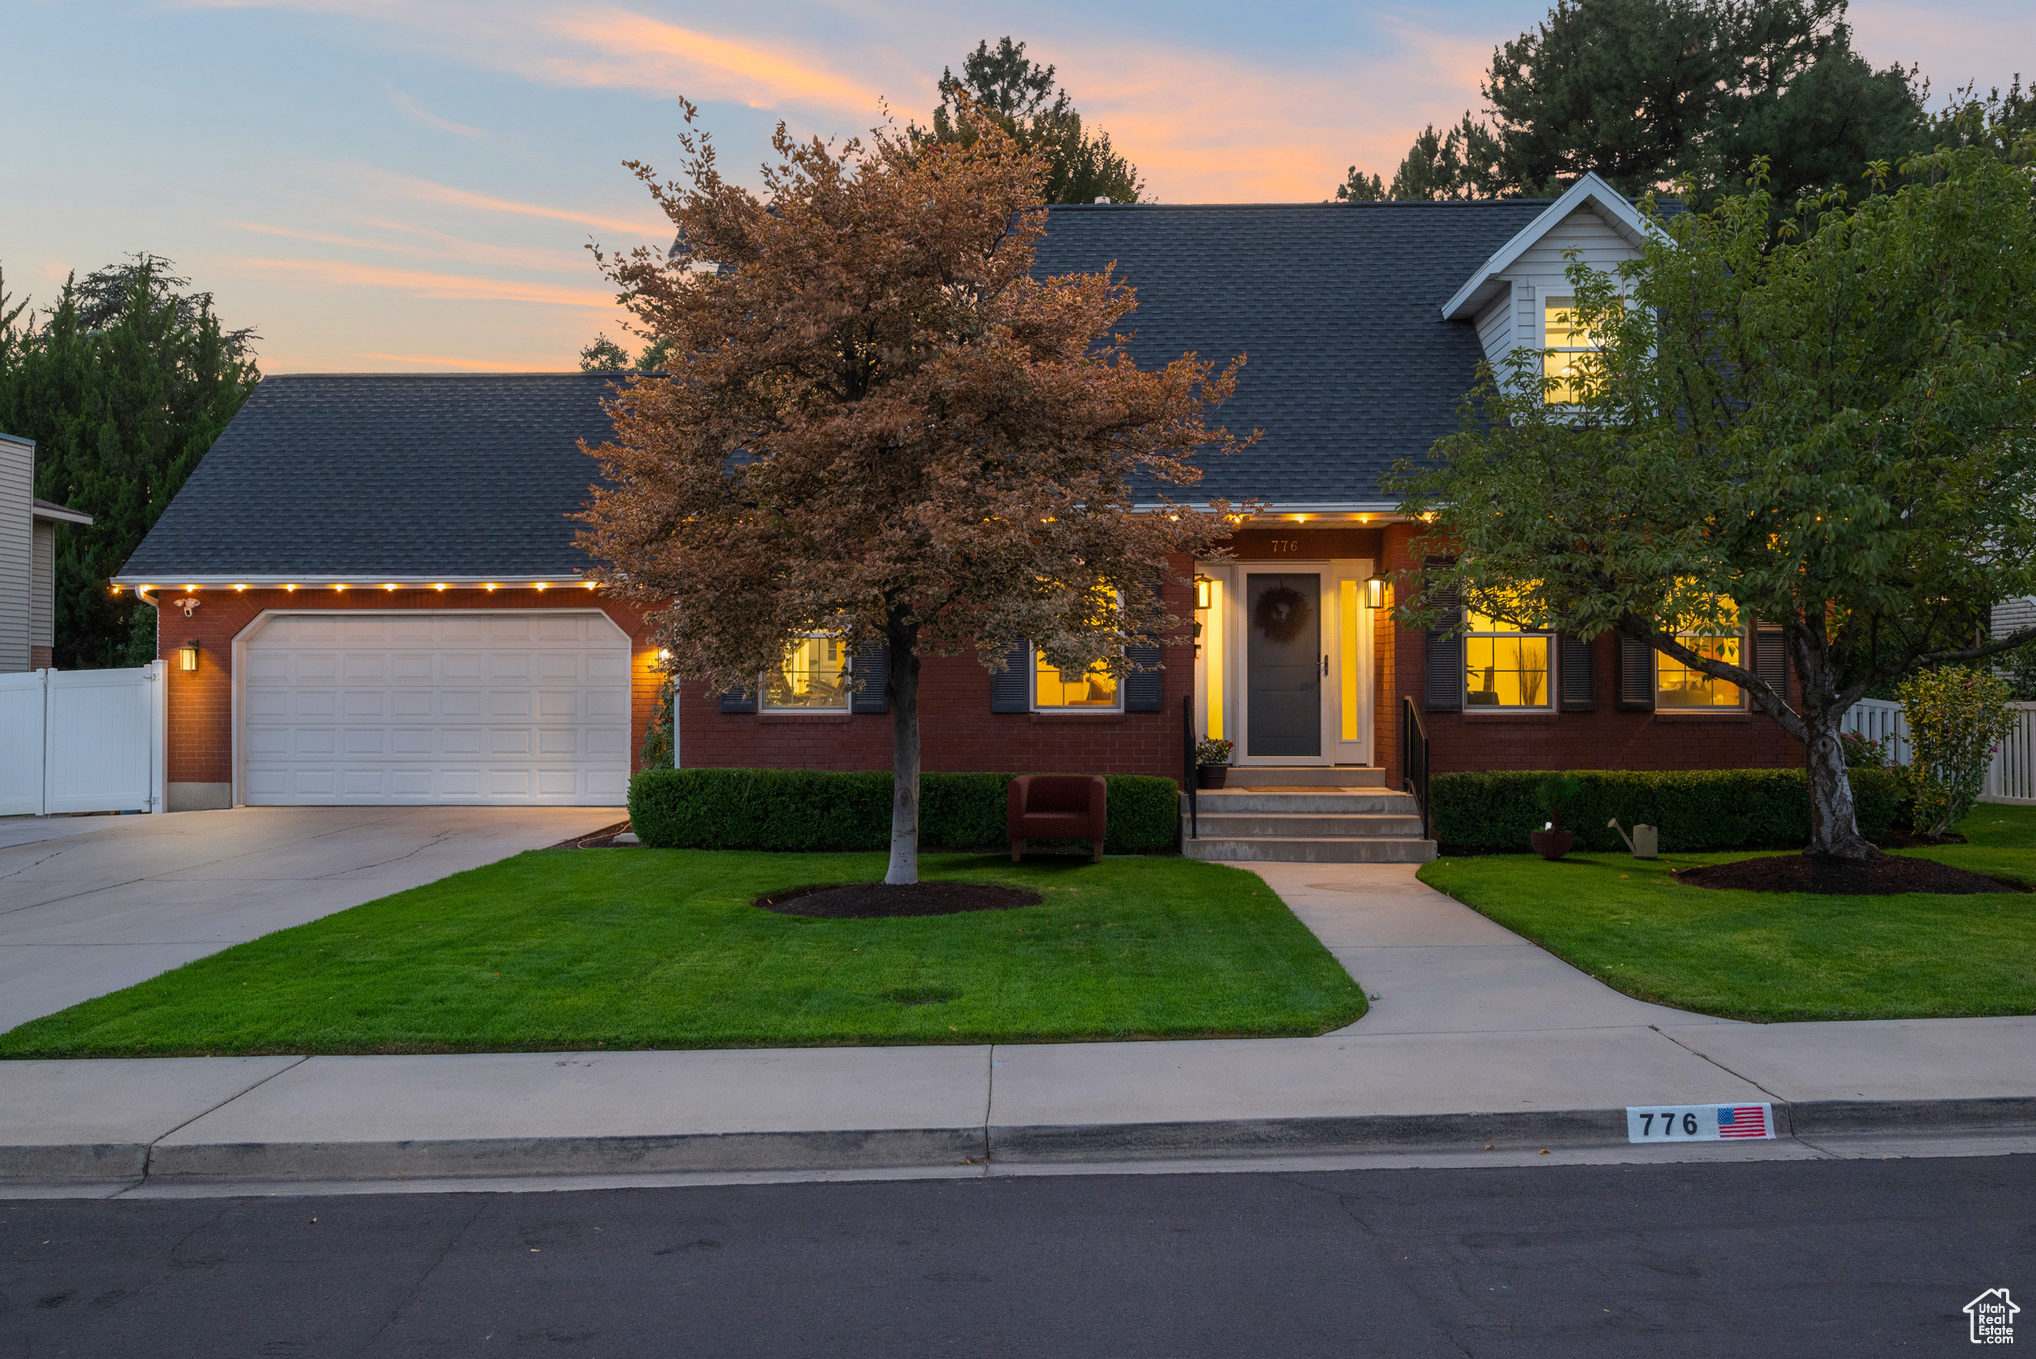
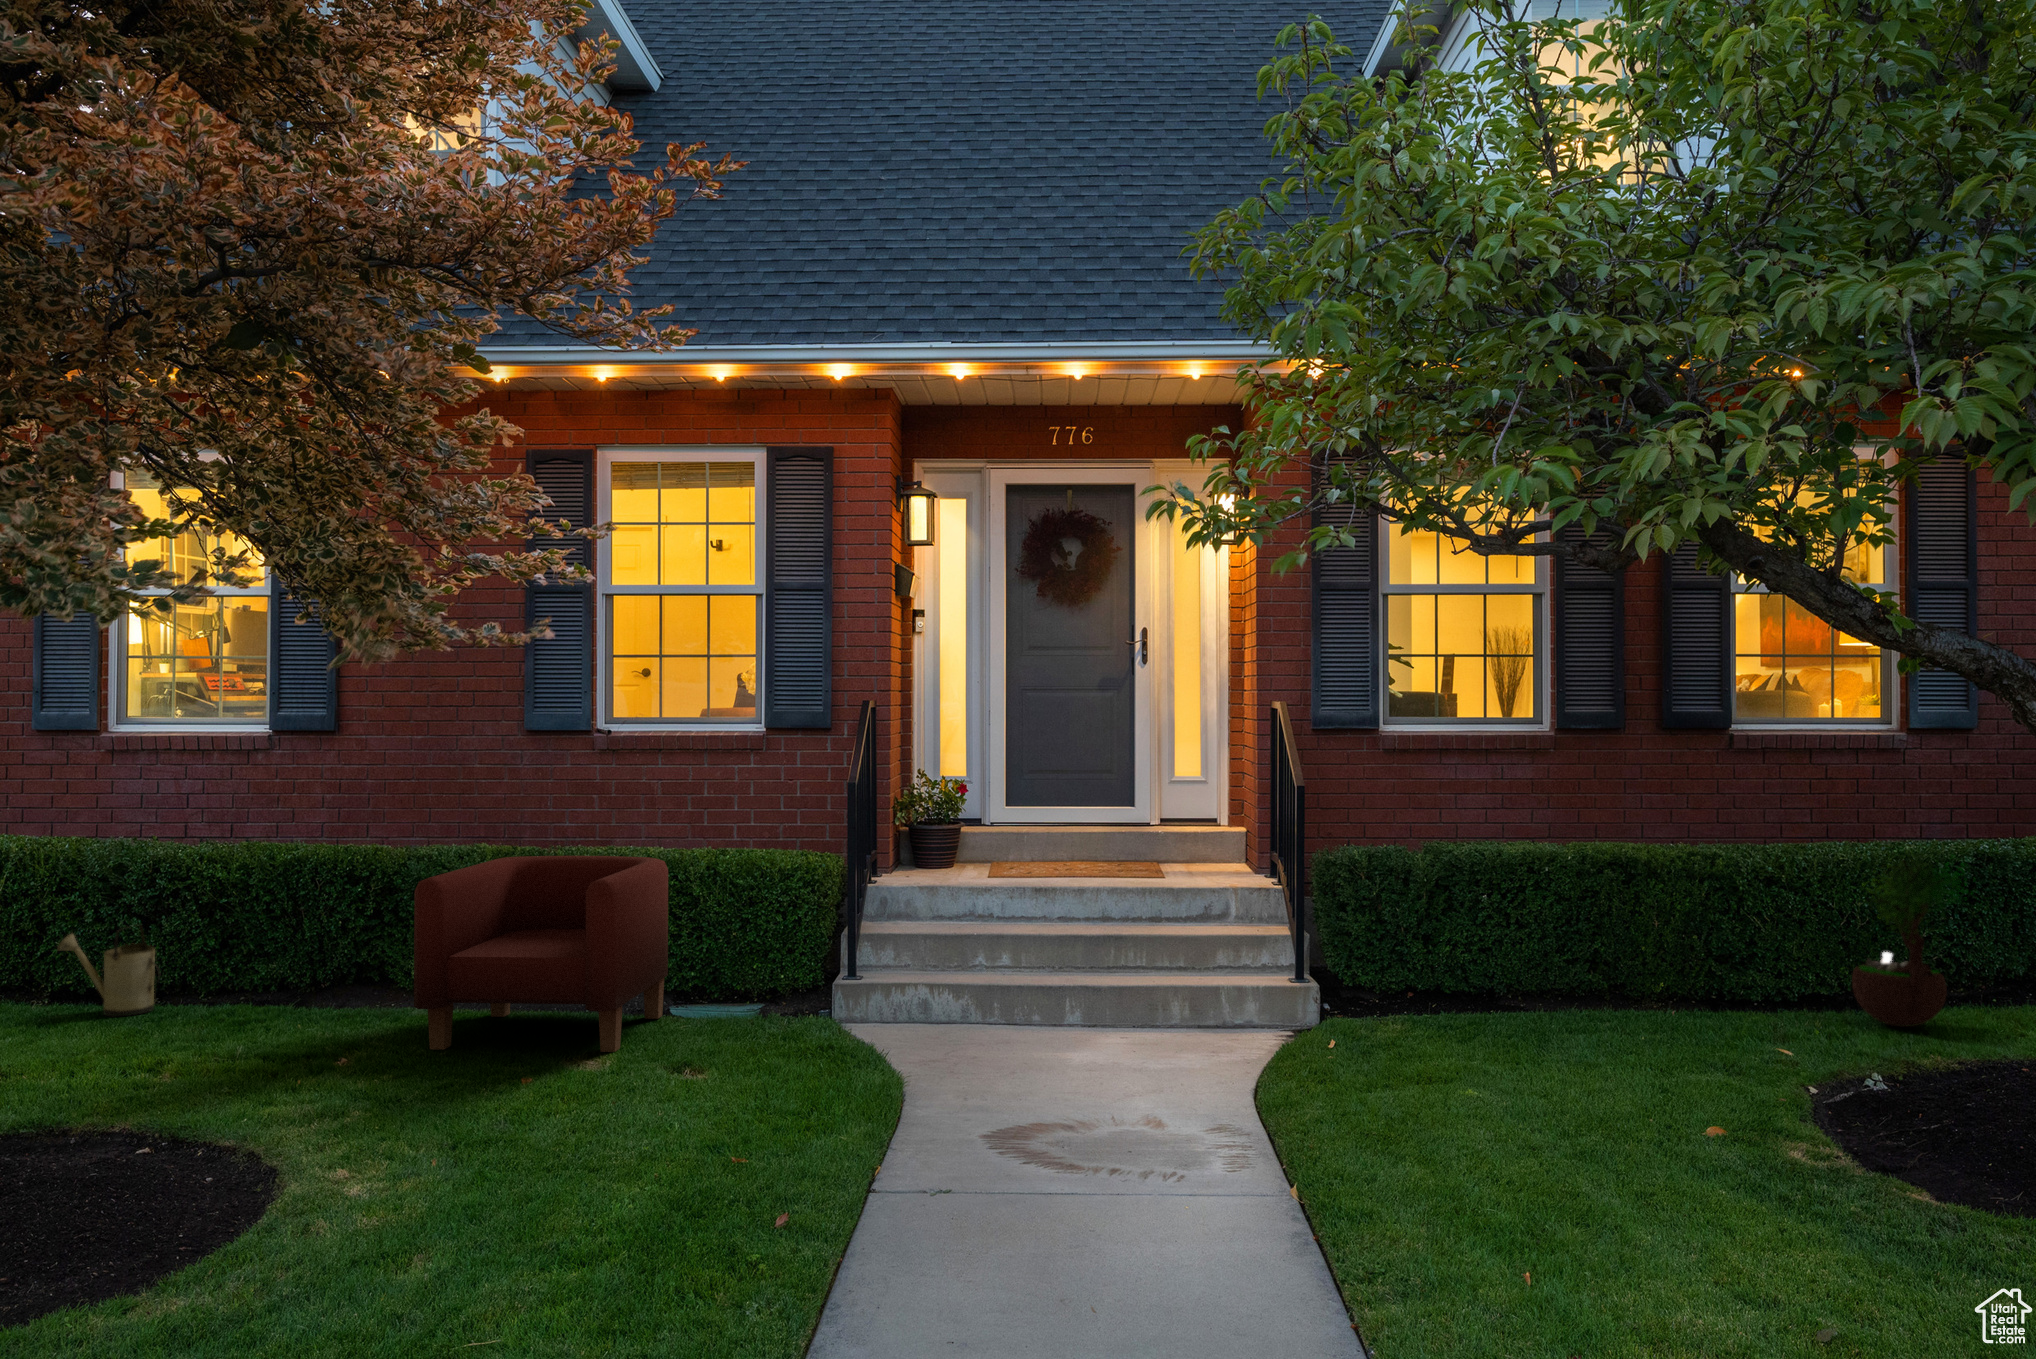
potted tree: present [1530,771,1582,859] -> present [1852,854,1972,1027]
watering can: present [1608,814,1662,860] -> present [57,925,161,1017]

